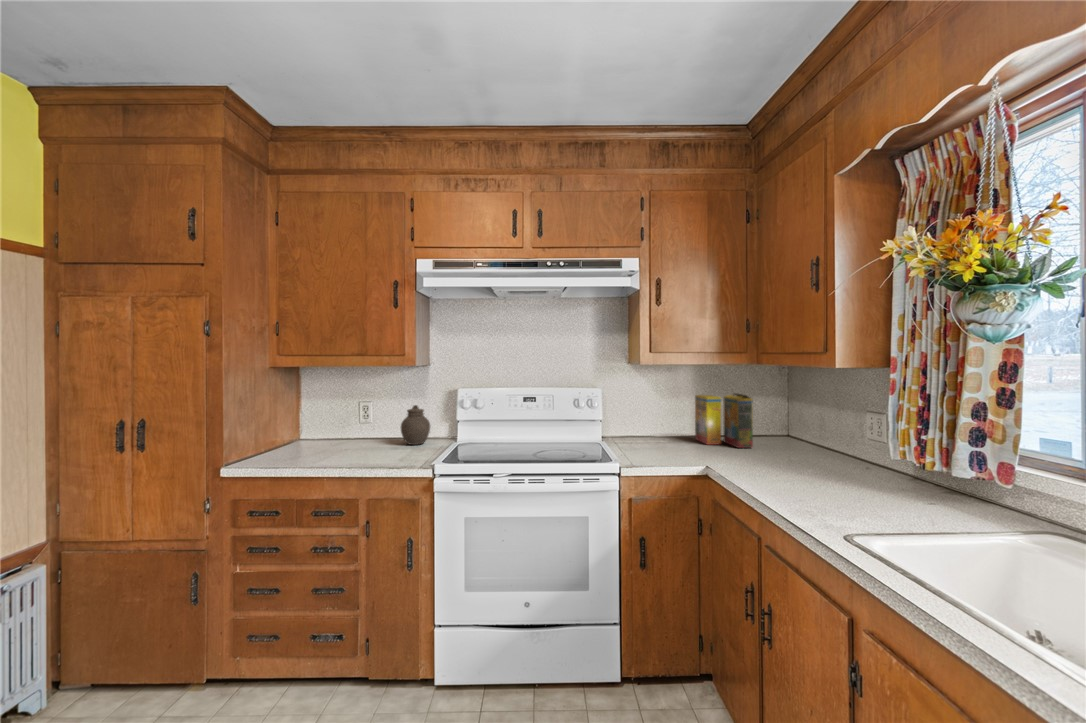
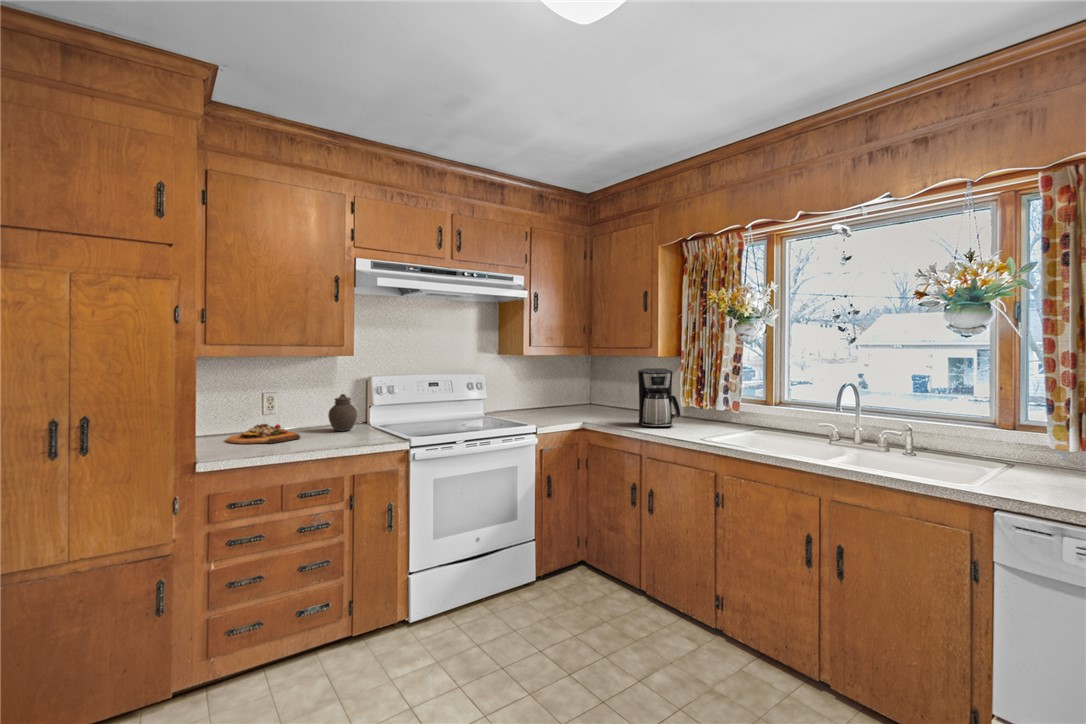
coffee maker: none [783,388,866,496] -> present [638,368,680,427]
cereal box: present [695,393,753,448] -> none [551,375,594,413]
cutting board: none [304,430,372,452] -> present [226,424,300,444]

